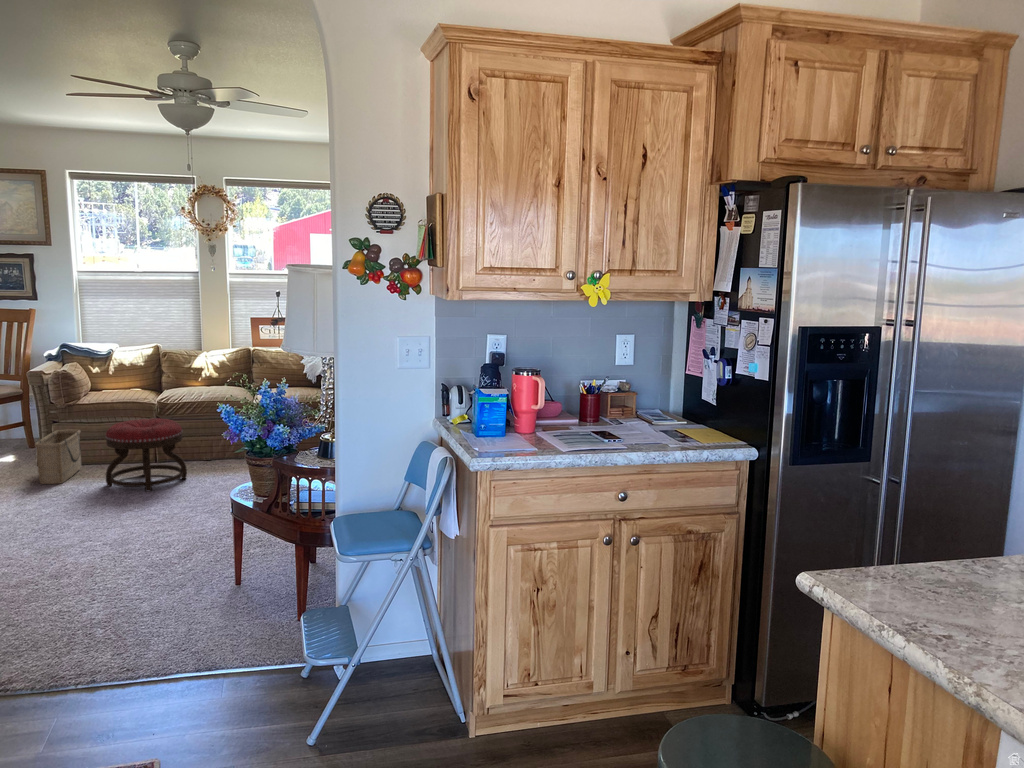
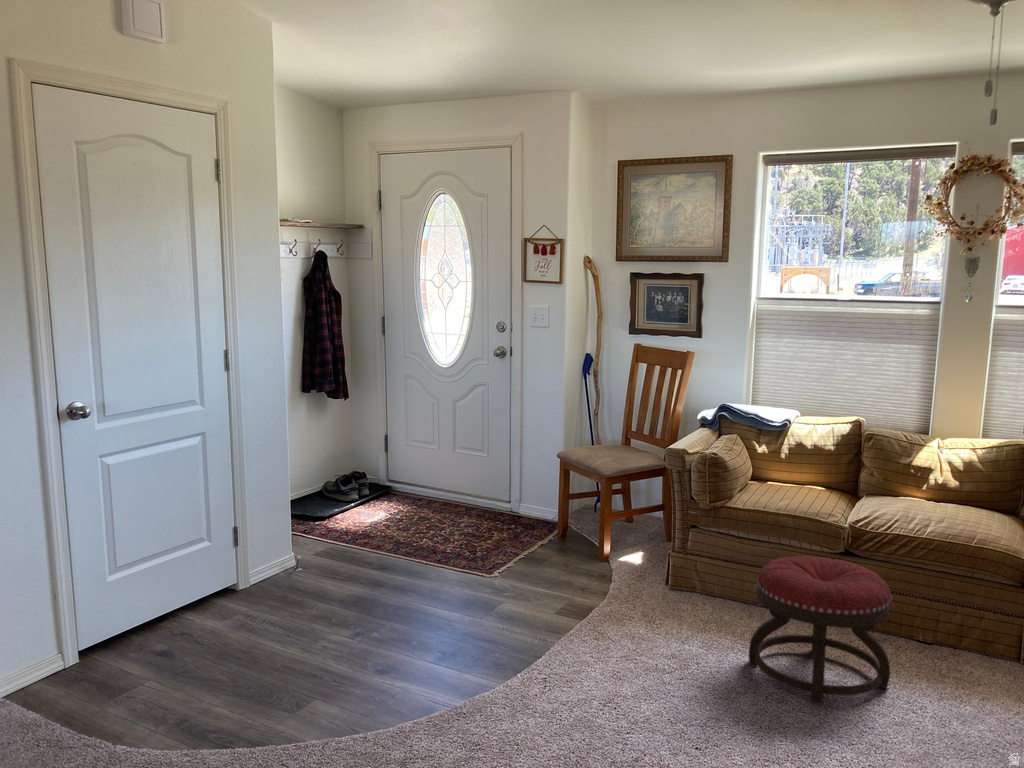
basket: present [35,430,81,484] -> none [655,541,725,635]

